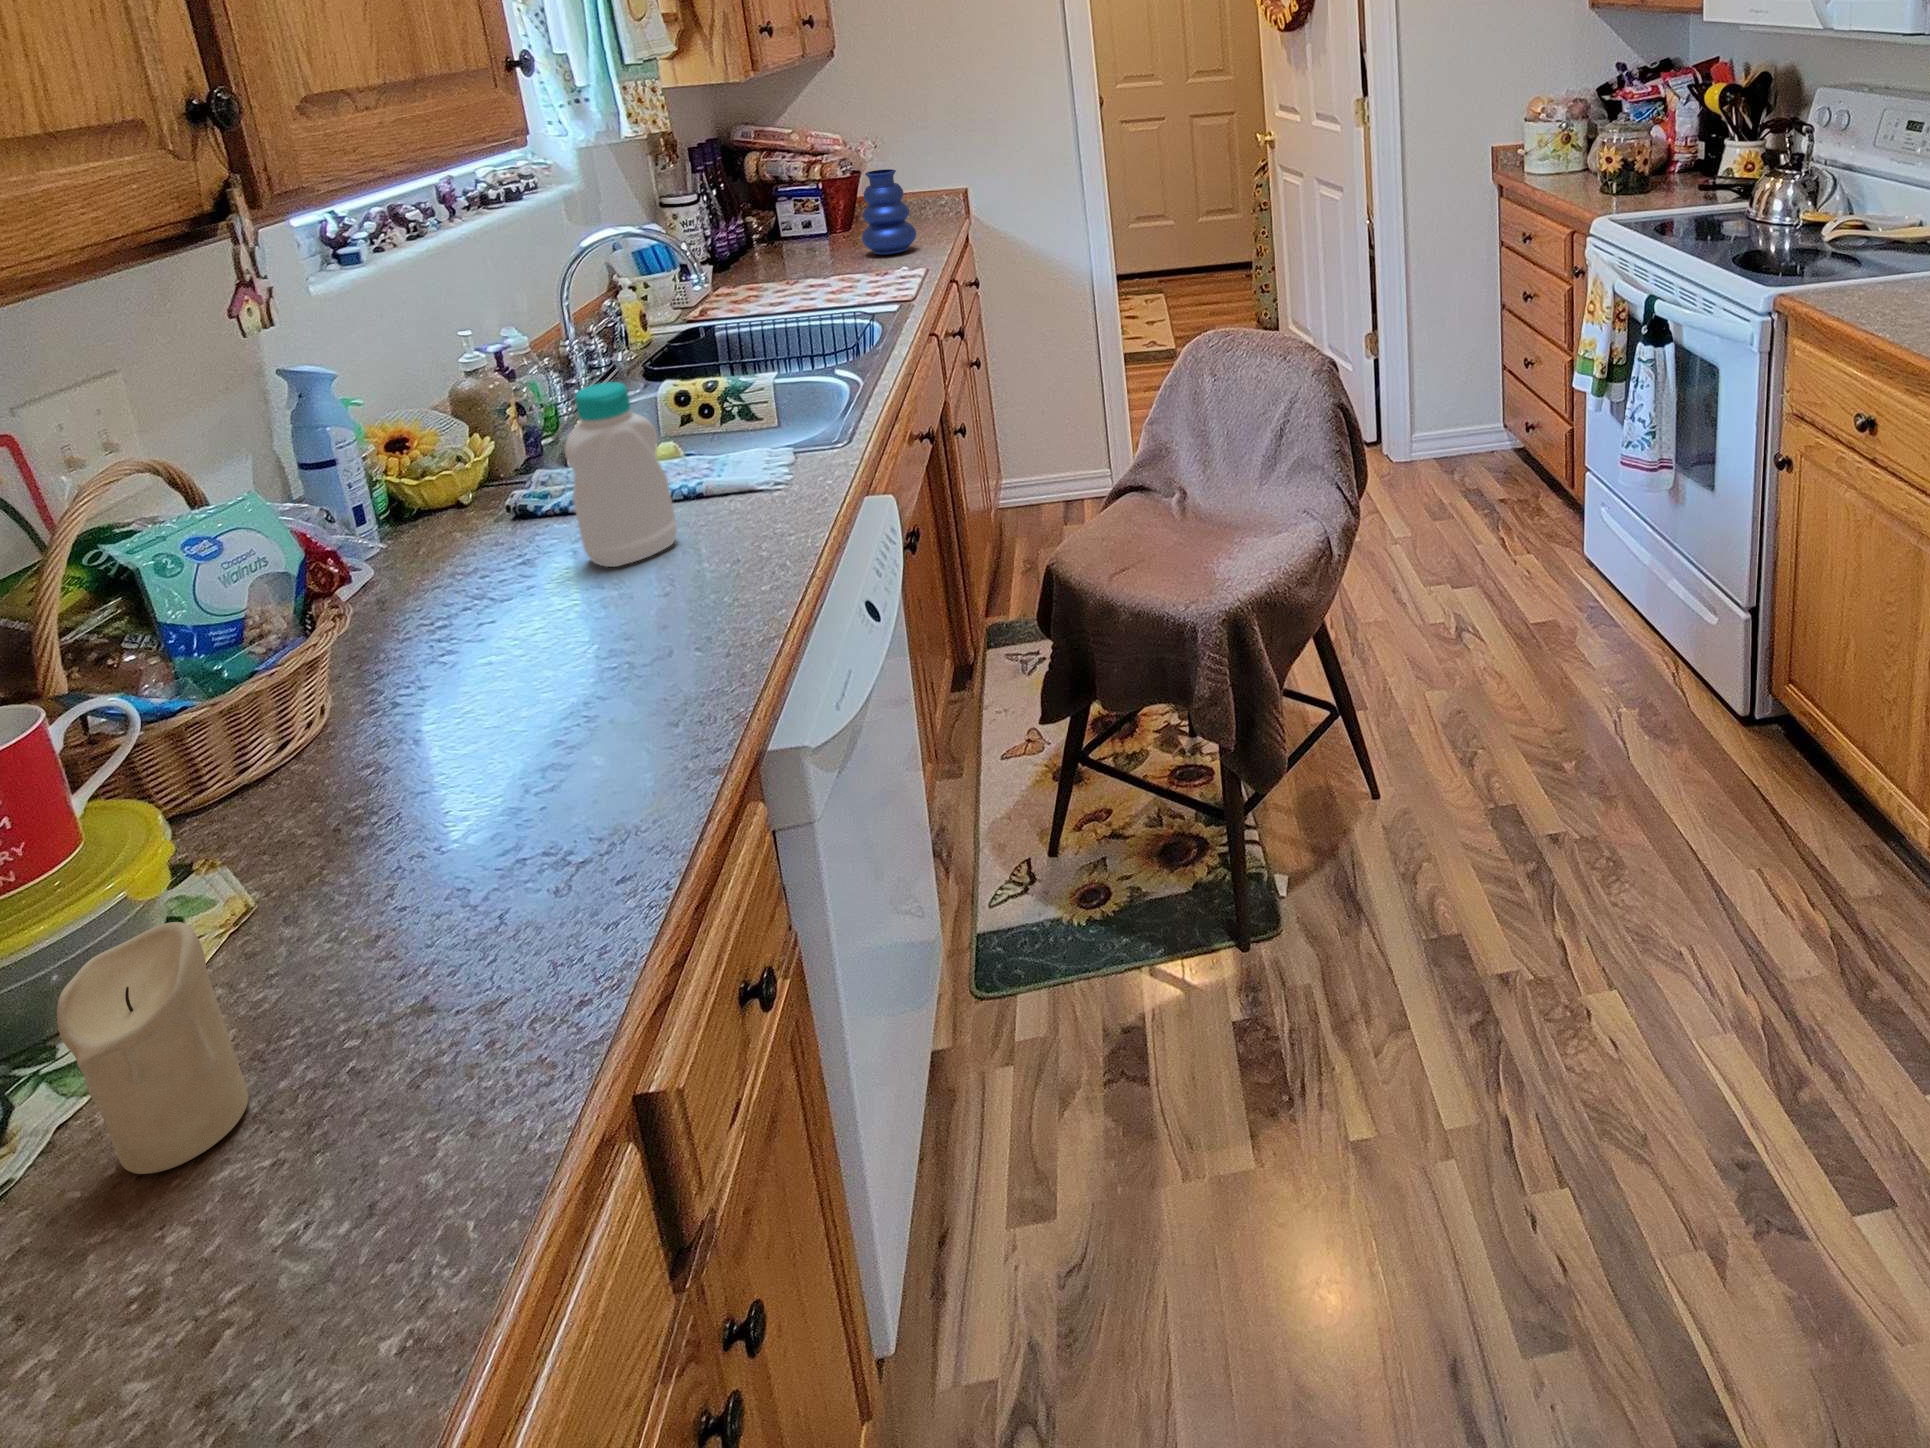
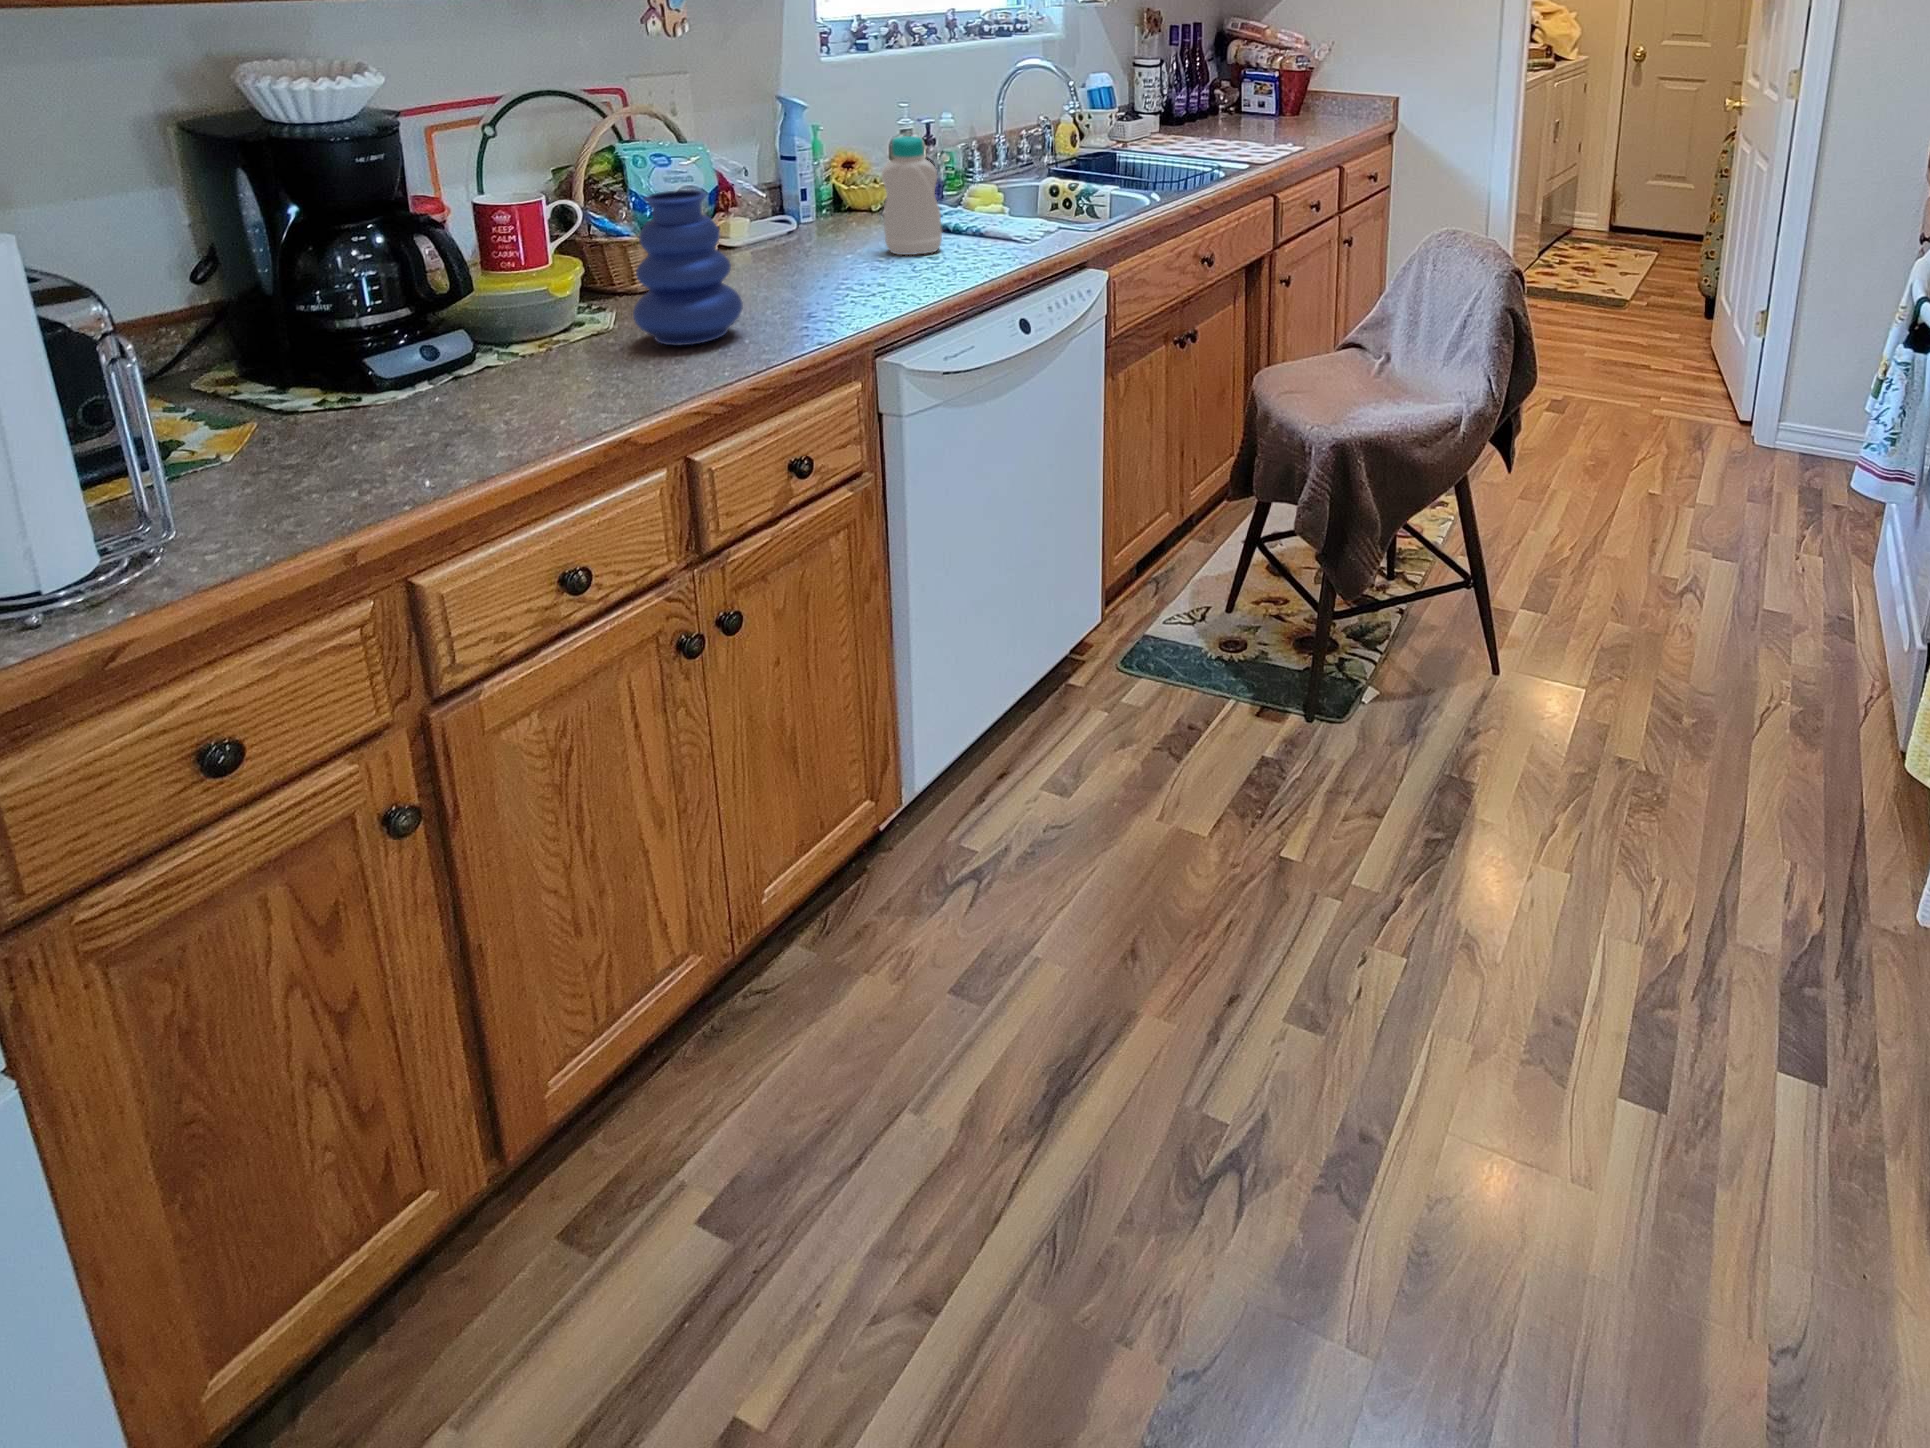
vase: present [862,169,916,255] -> present [633,190,743,345]
candle: present [57,922,248,1174] -> none [476,284,543,389]

